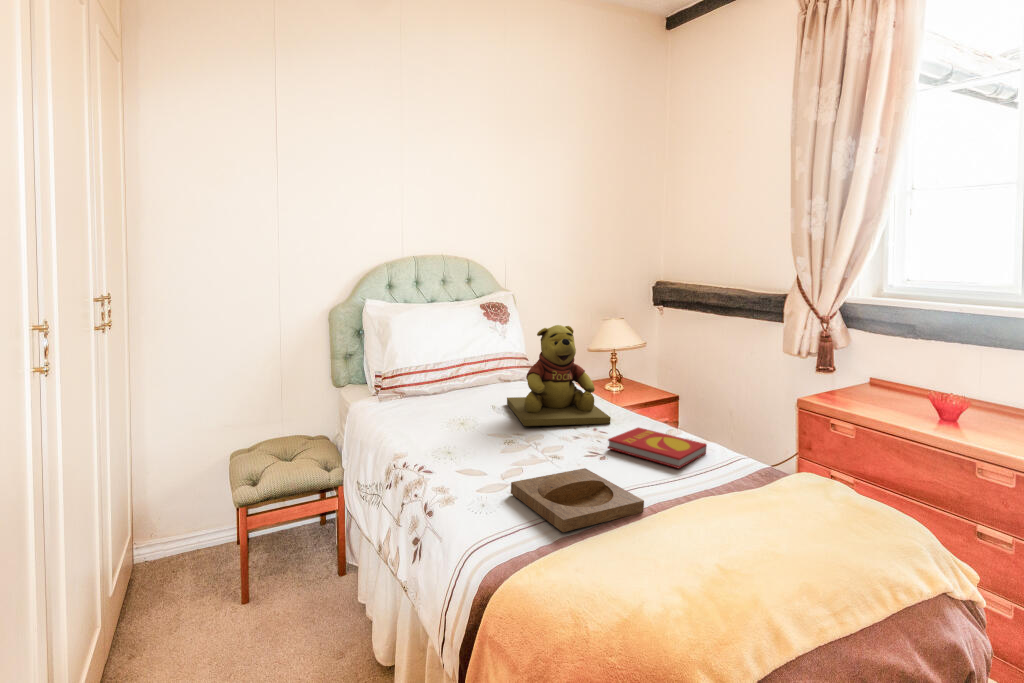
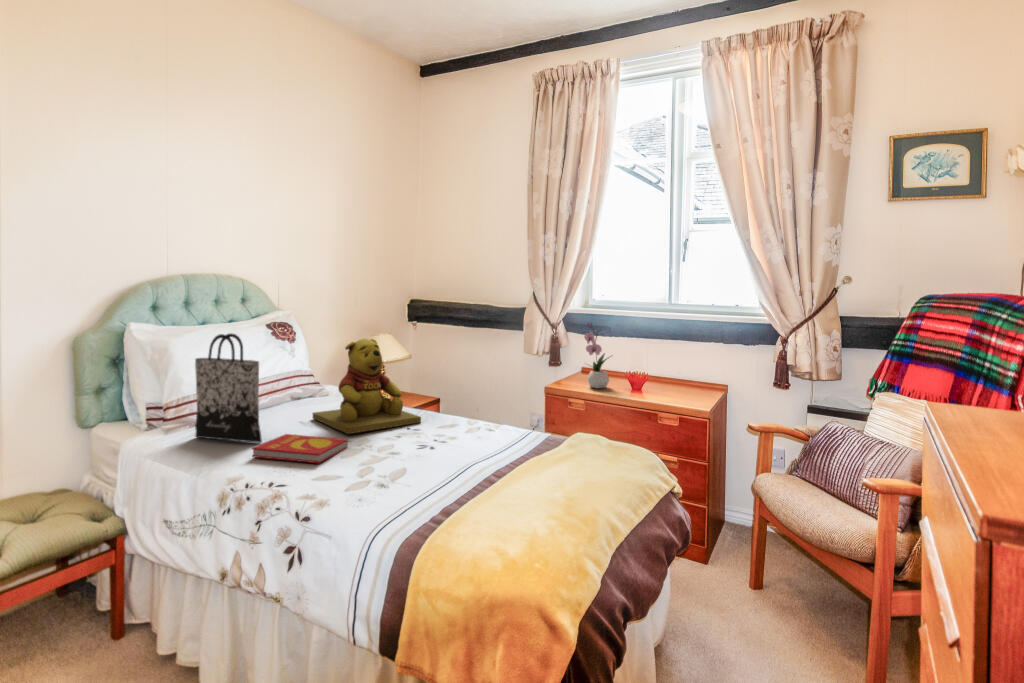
tote bag: none [397,314,446,423] -> present [195,334,262,443]
flower arrangement: none [855,318,904,409] -> present [584,323,609,388]
book: present [608,428,707,468] -> present [252,434,348,463]
tray: present [511,468,644,532] -> none [379,456,493,503]

